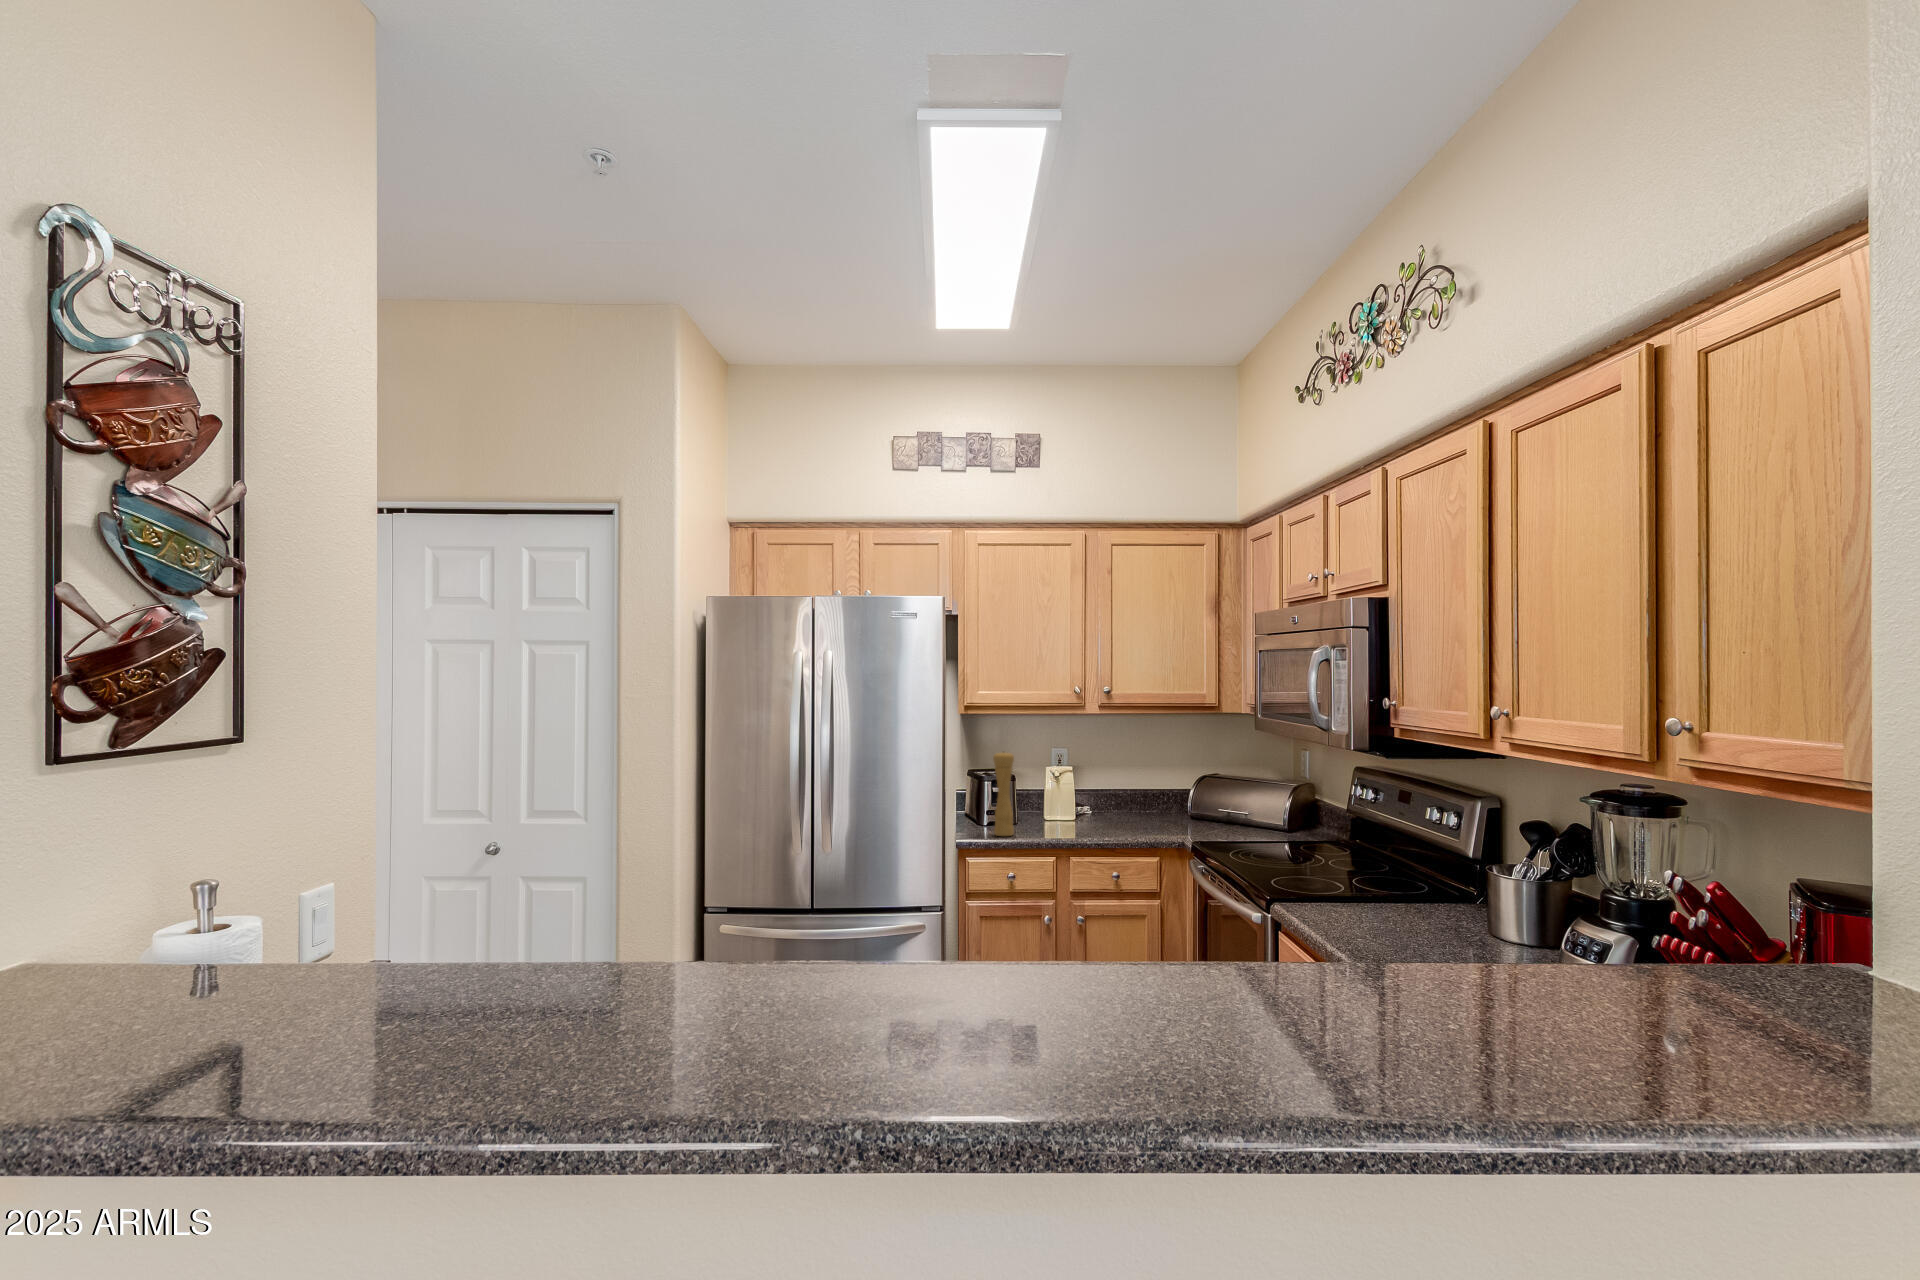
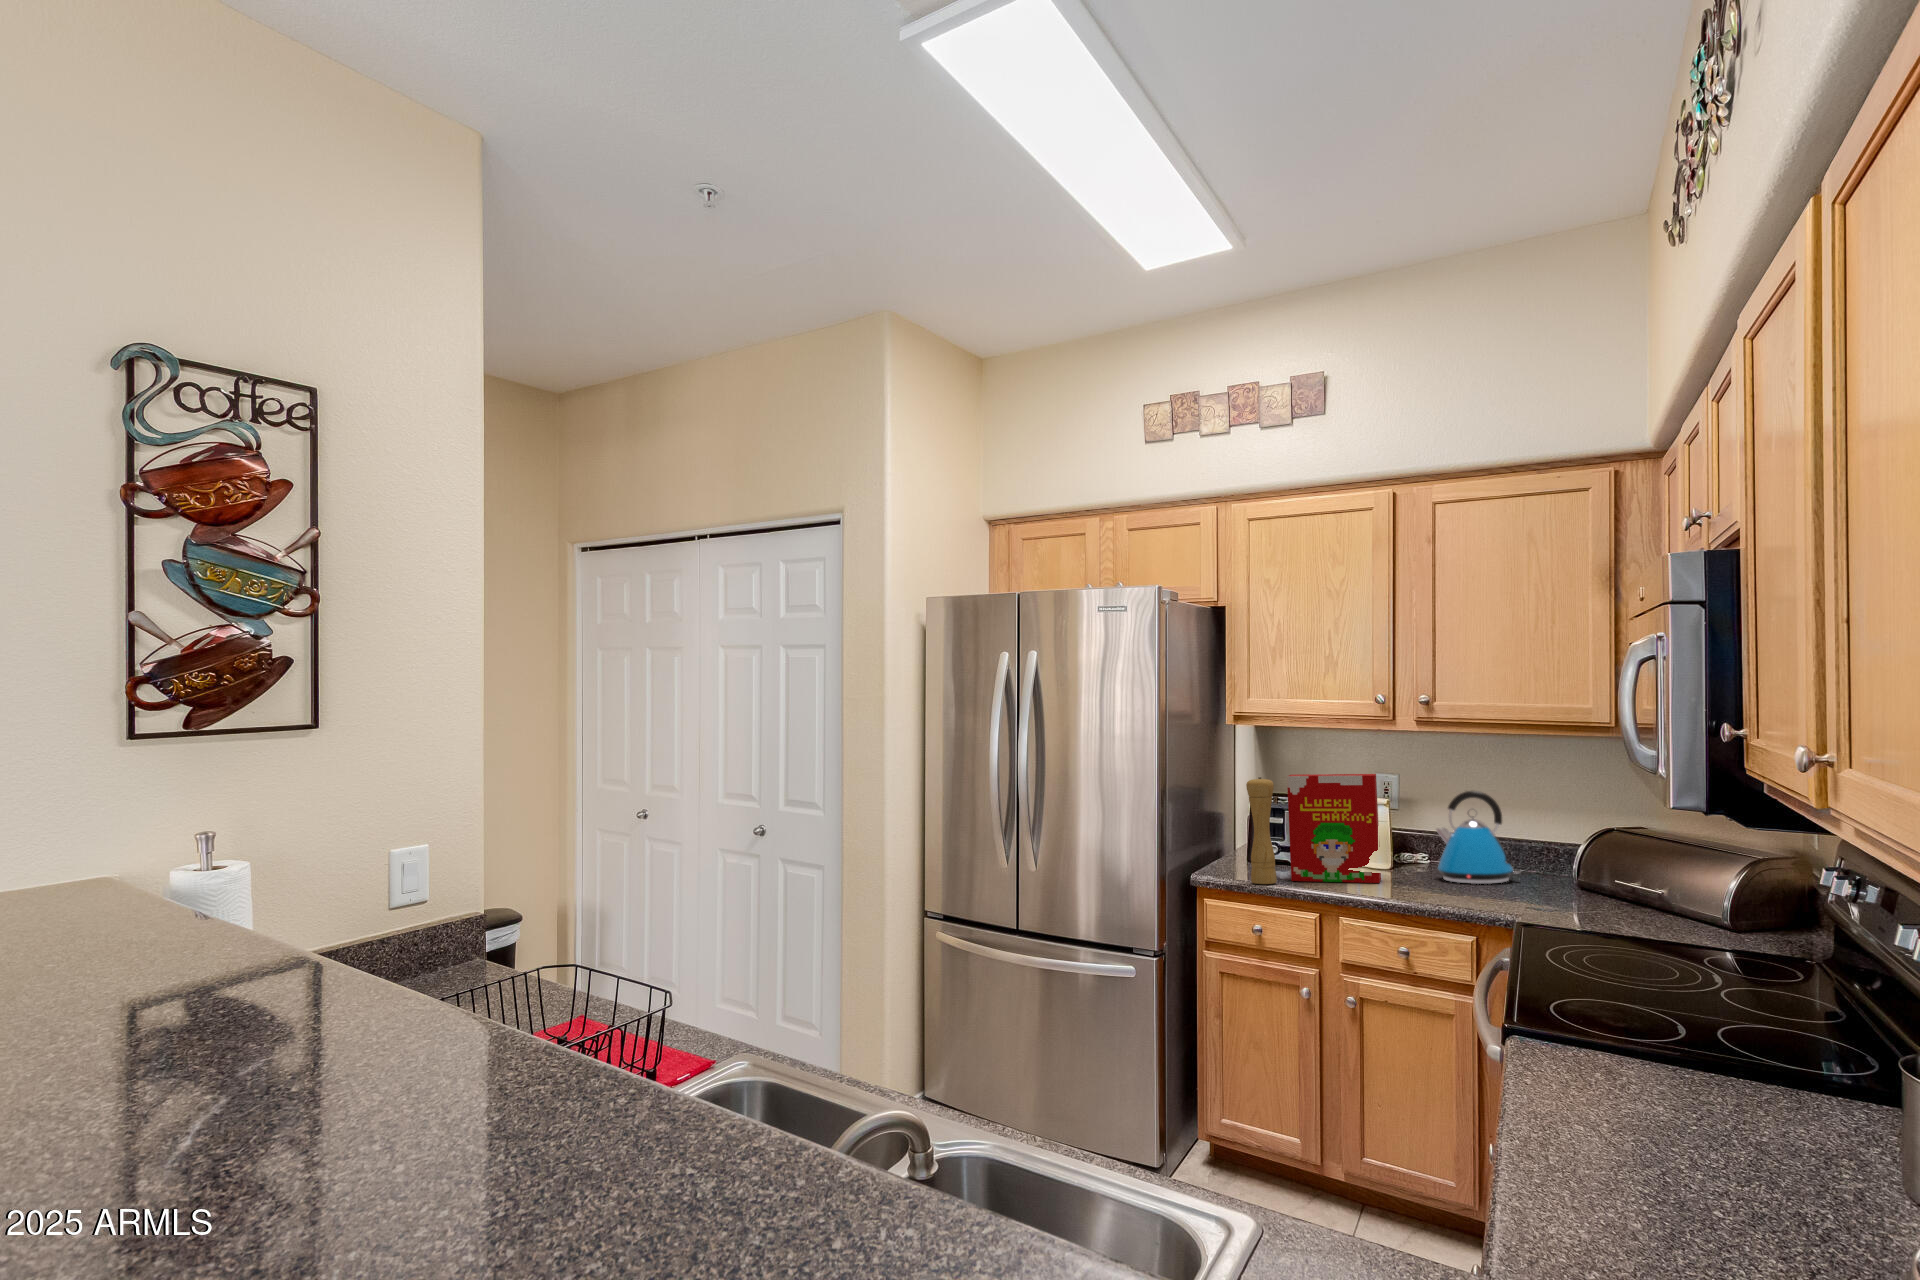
cereal box: none [1014,747,1083,832] -> present [1287,774,1381,883]
kettle: none [1112,758,1170,827] -> present [1436,791,1519,884]

